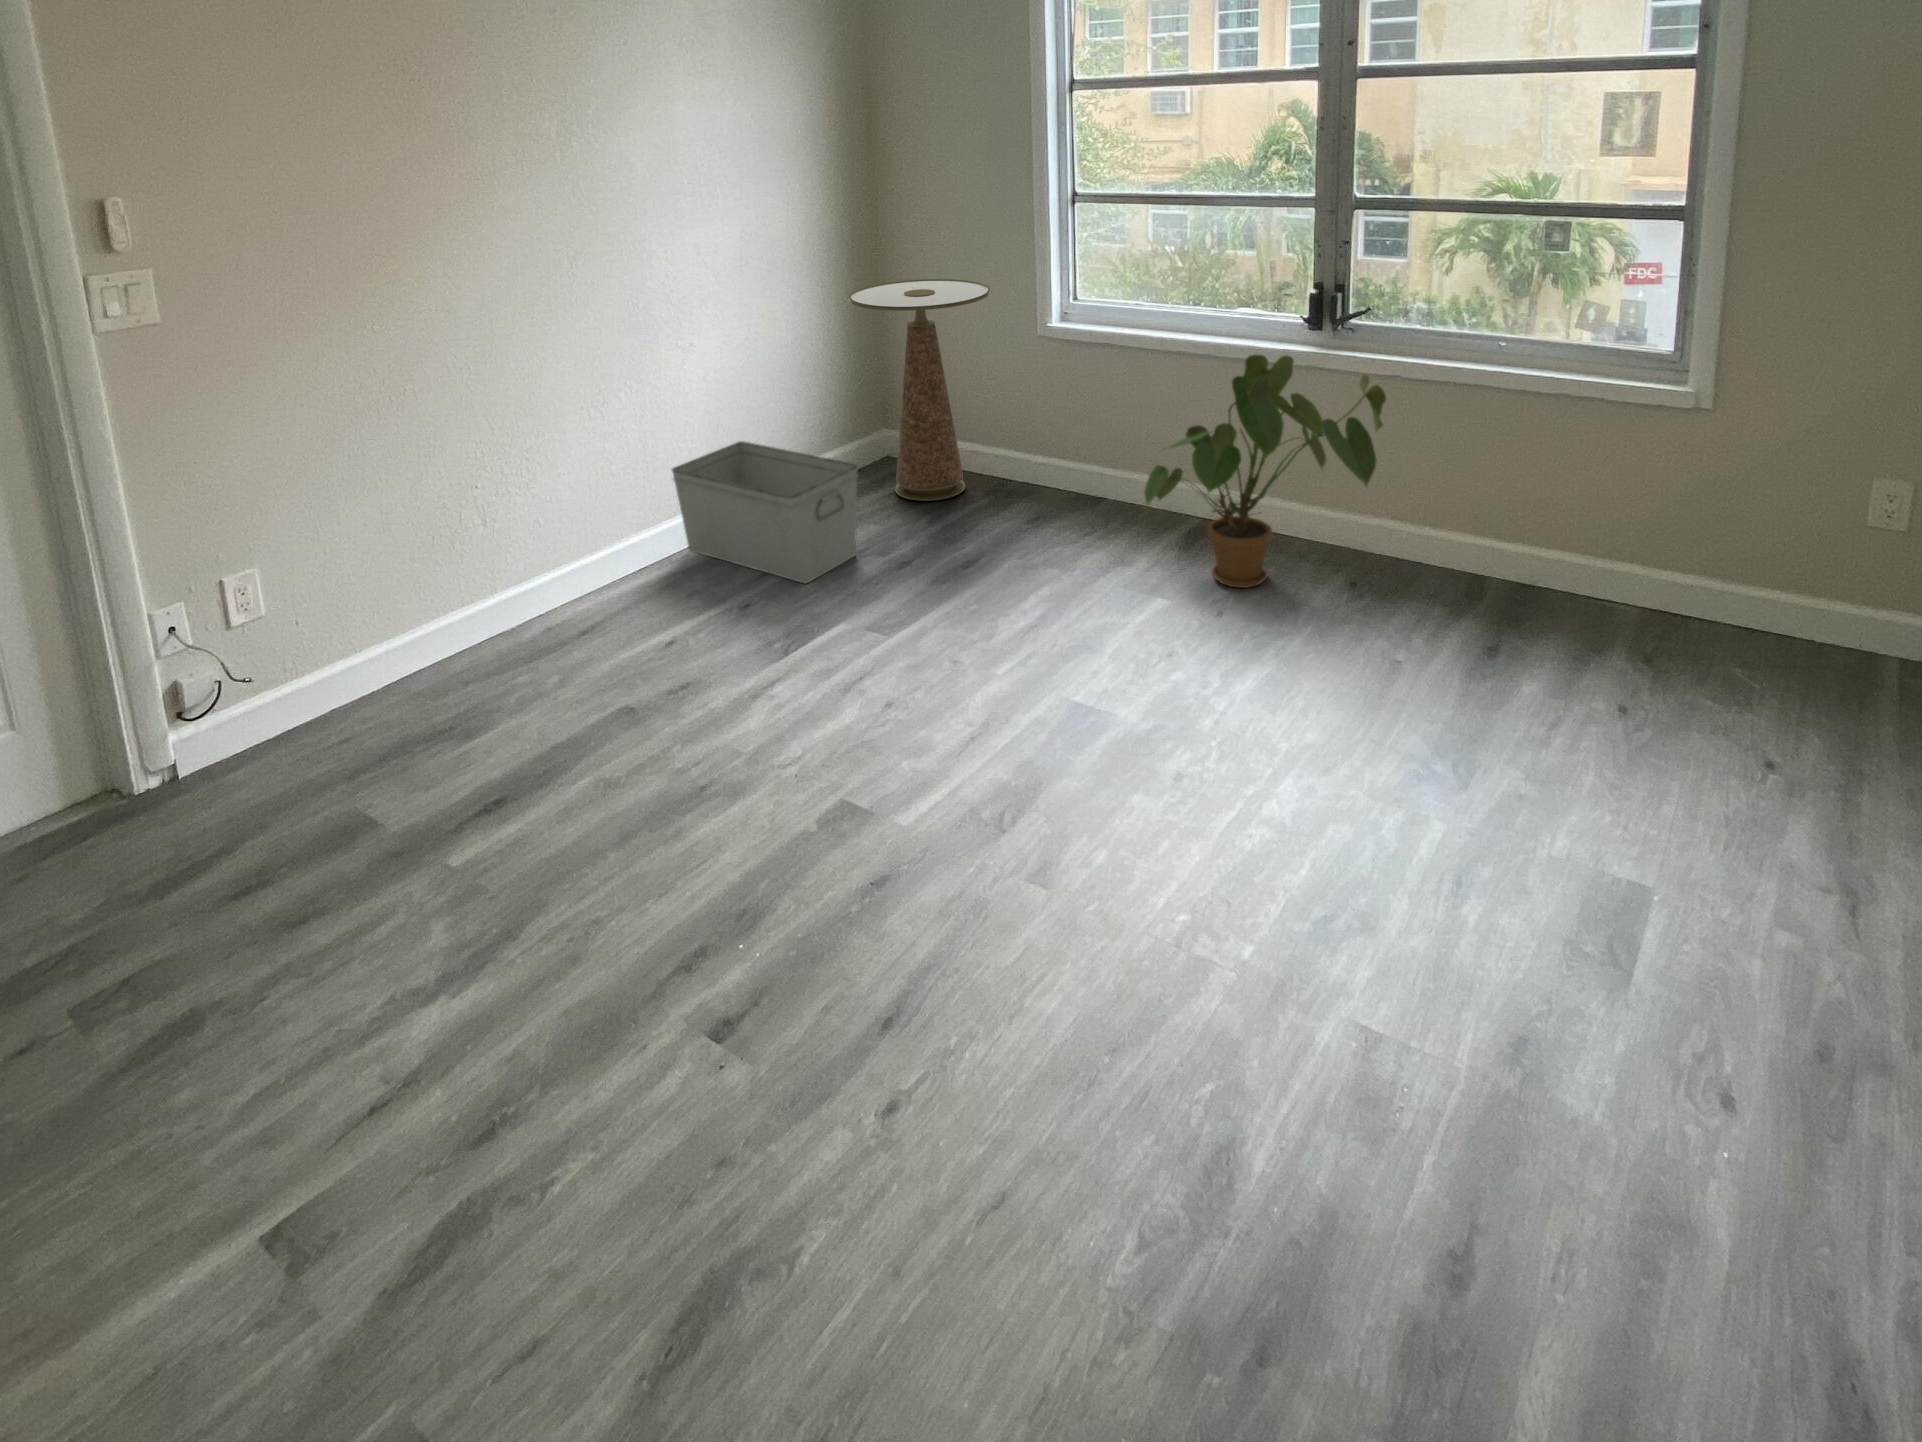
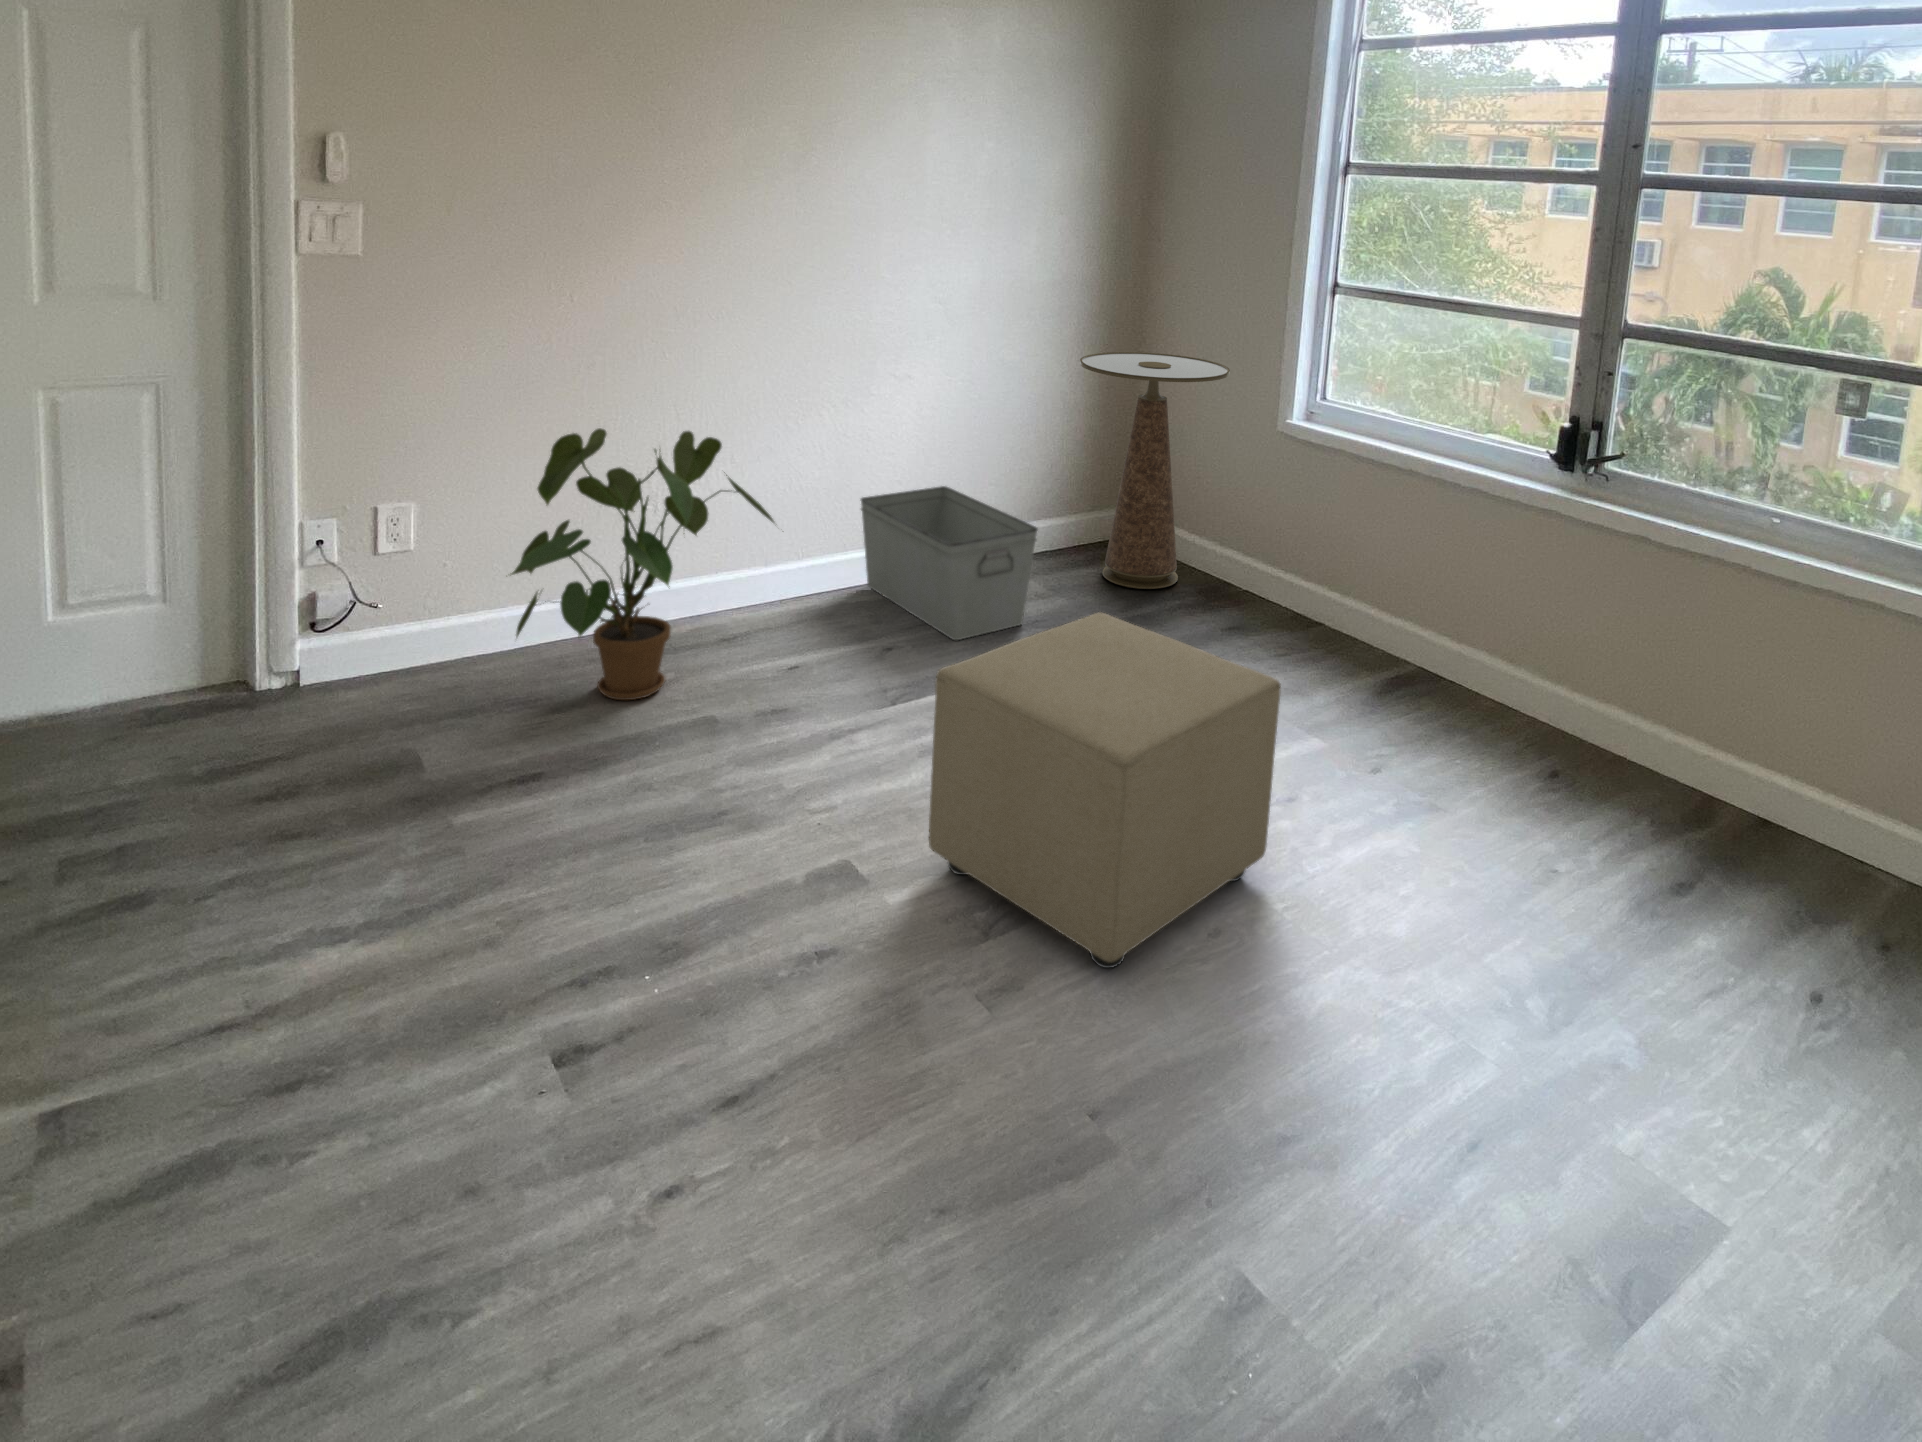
house plant: present [1144,354,1386,588] -> present [511,428,774,700]
ottoman: none [910,532,1194,830] -> present [929,613,1281,968]

